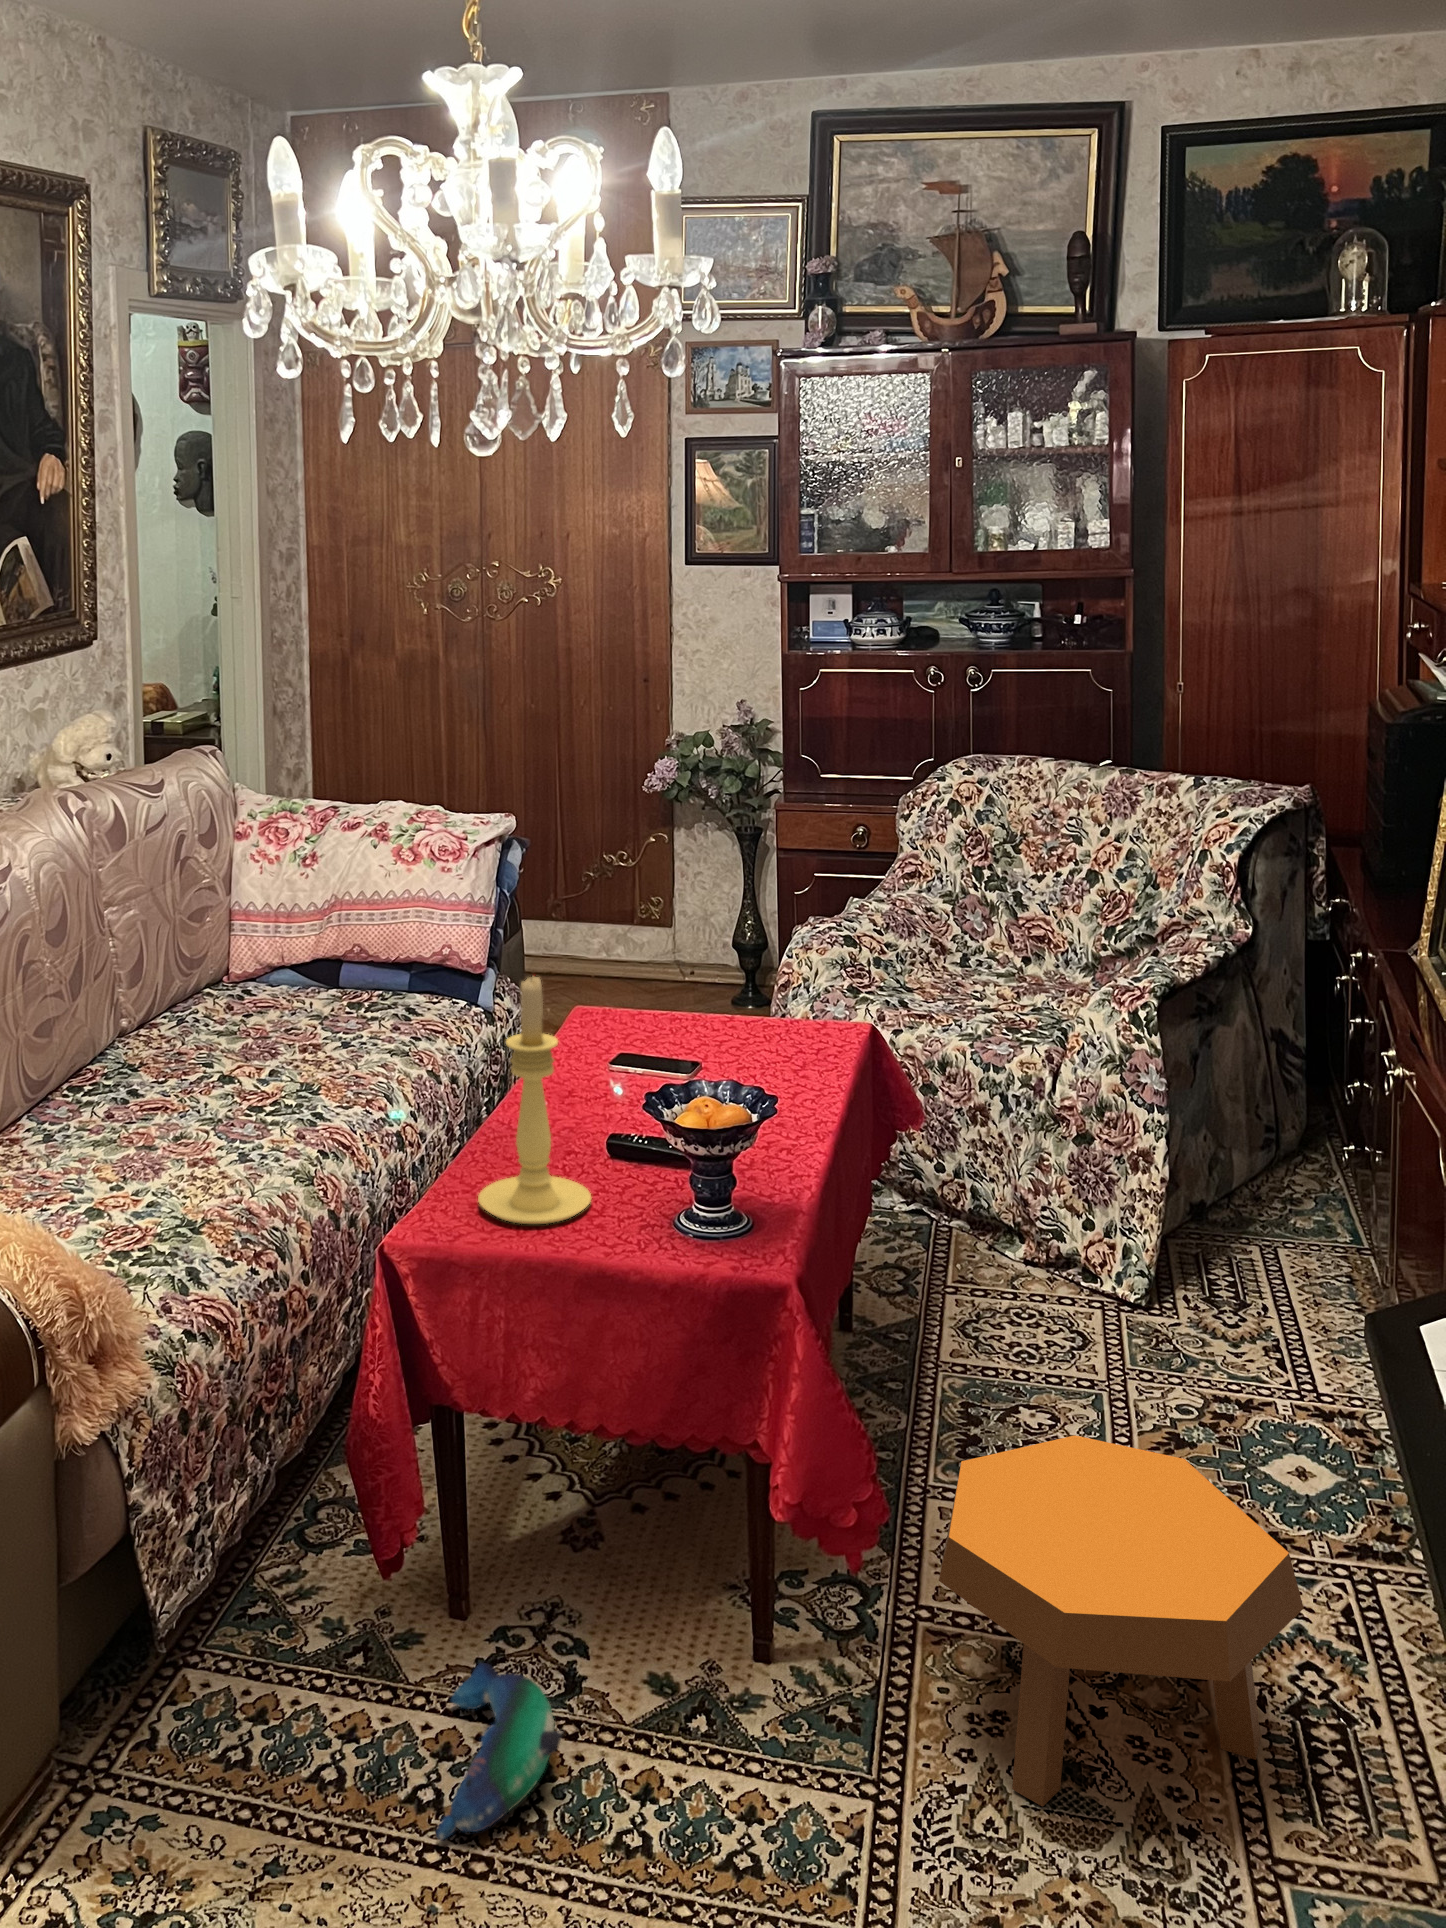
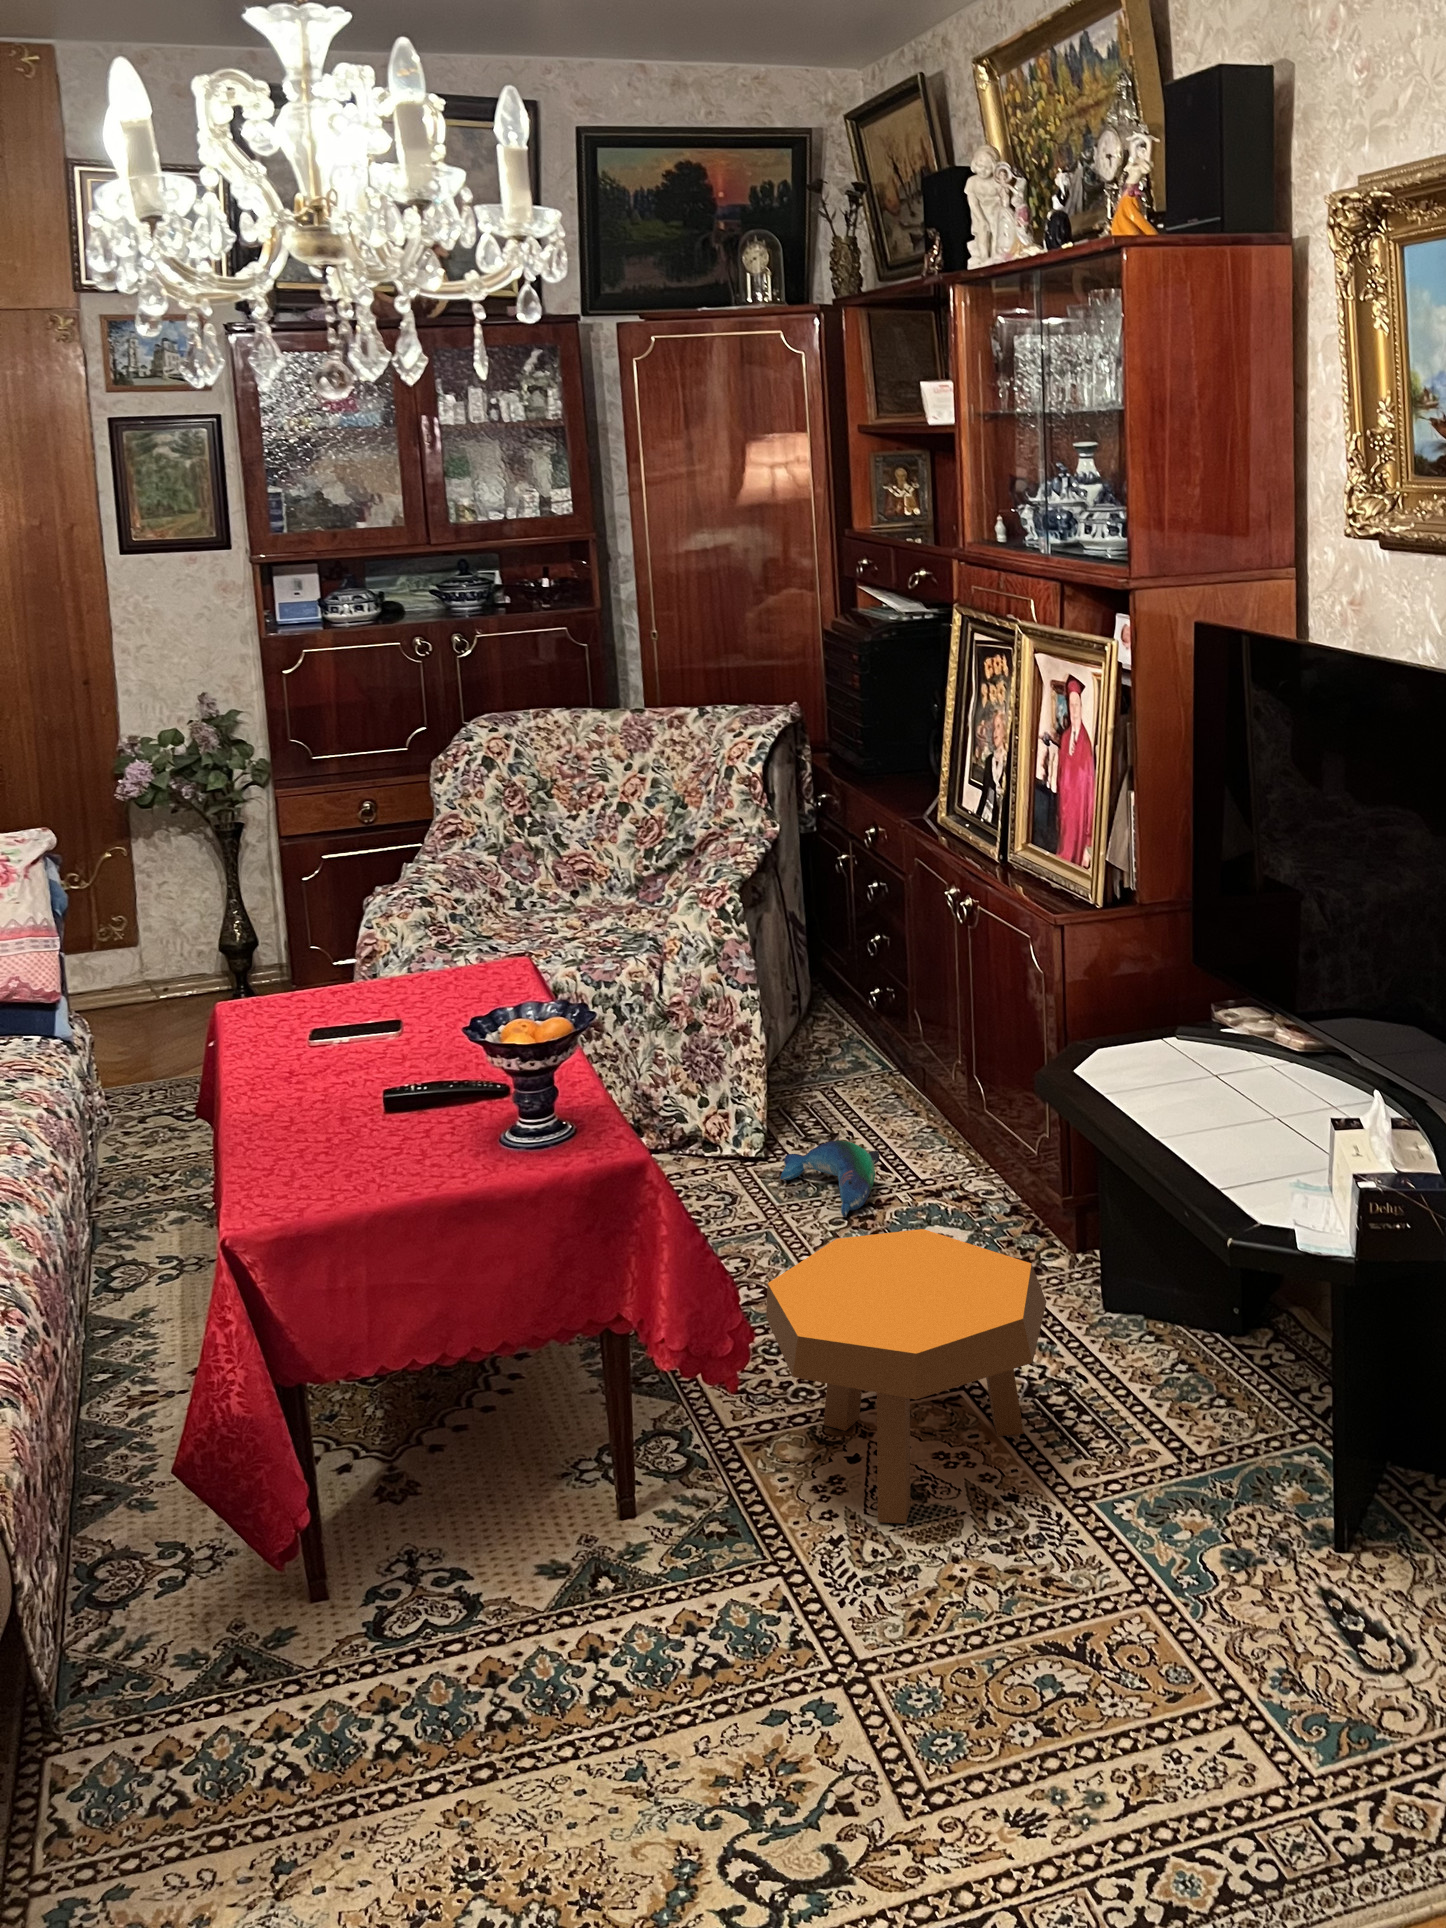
candle holder: present [478,976,591,1224] -> none [285,927,406,1182]
plush toy: present [436,1663,562,1841] -> present [780,1140,880,1216]

